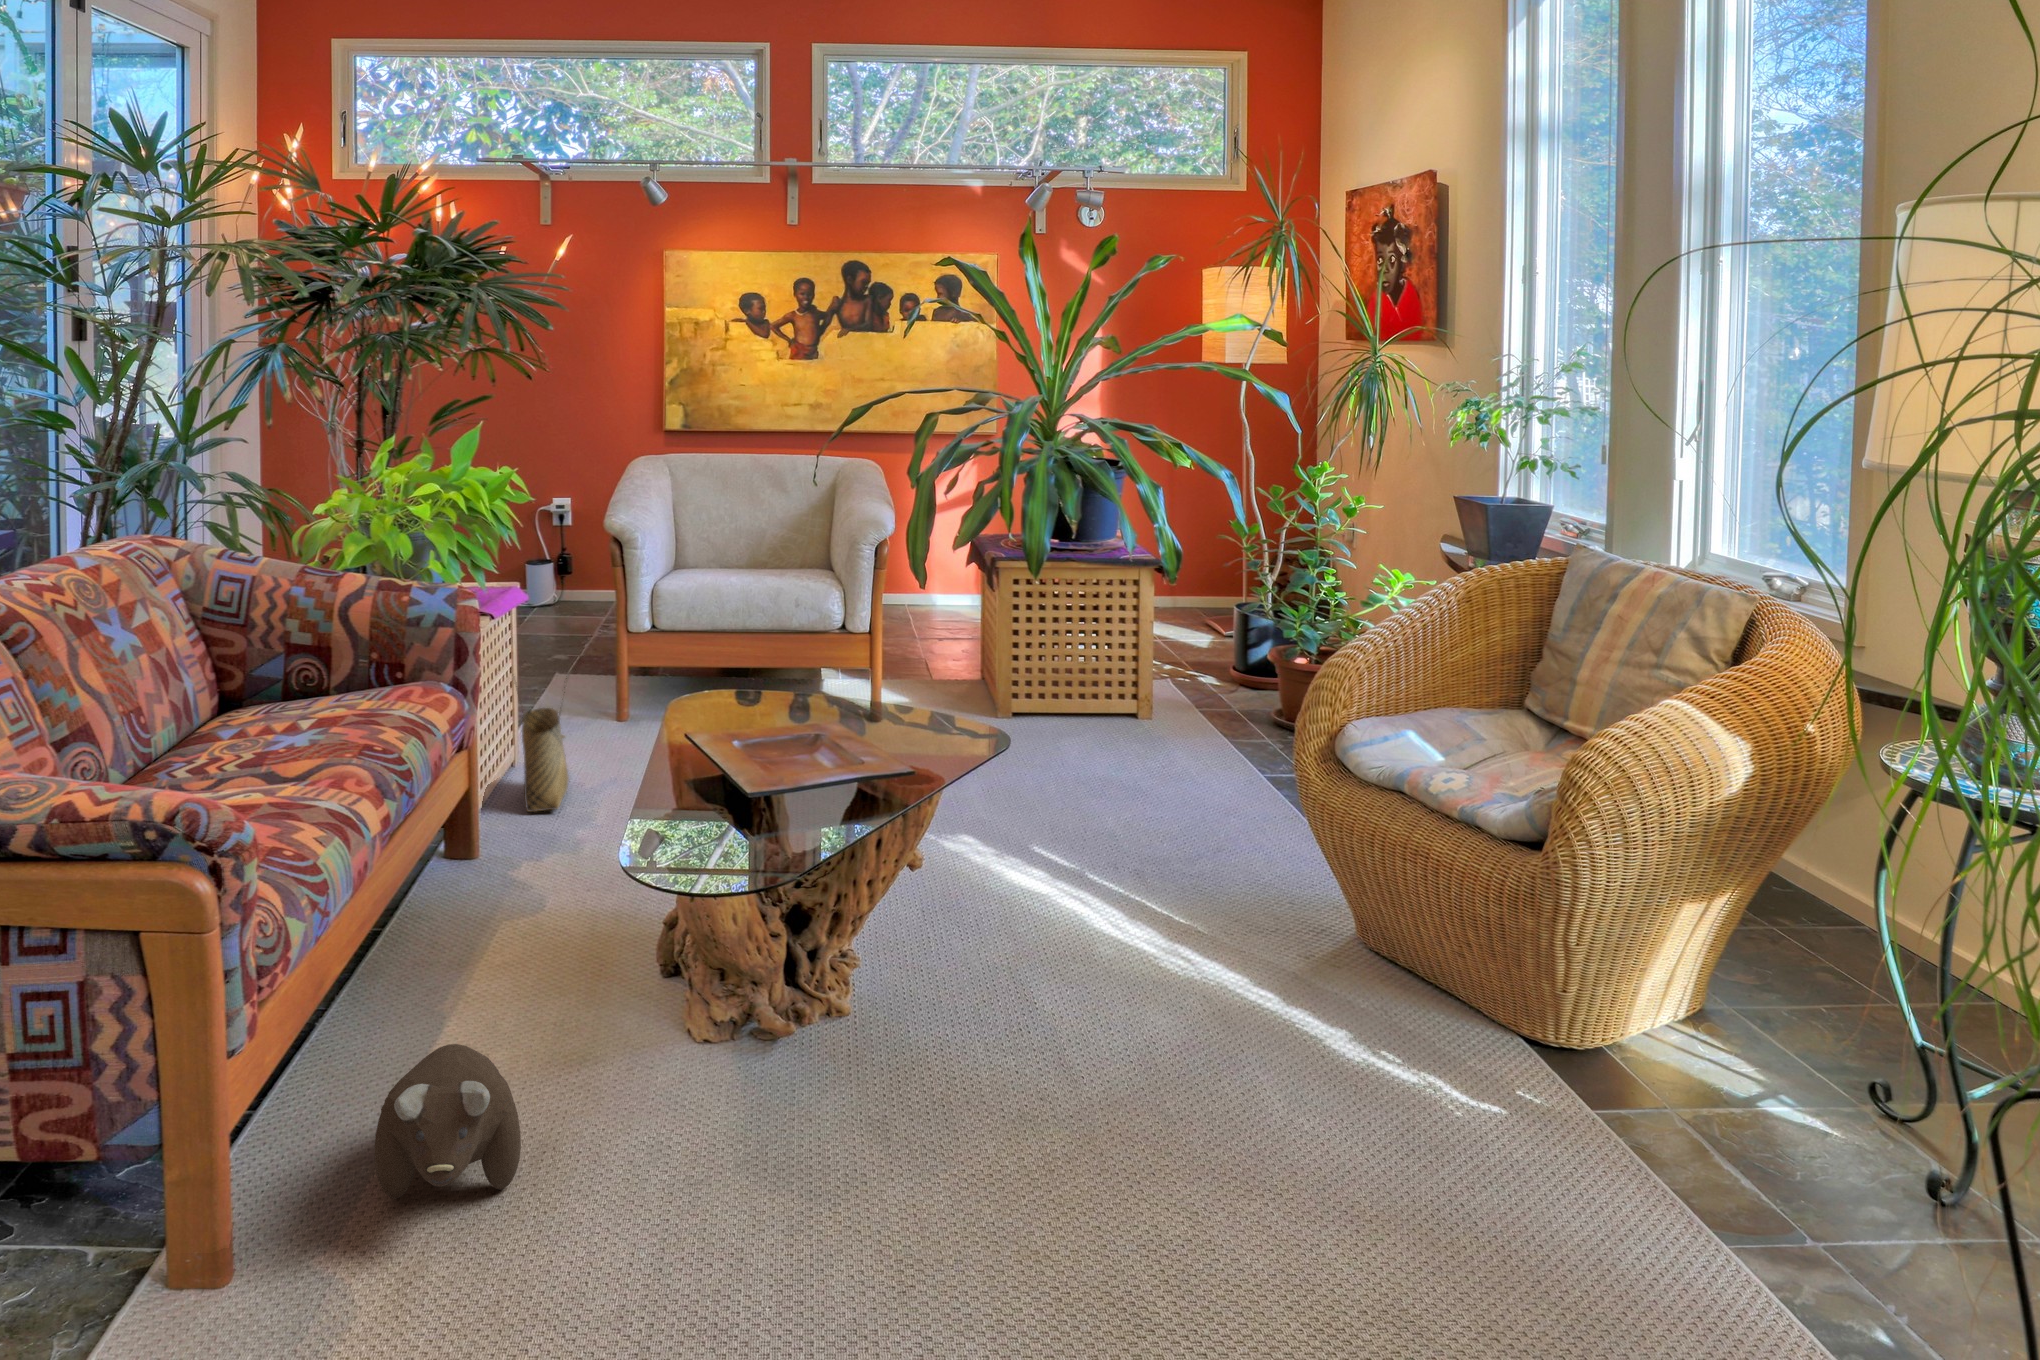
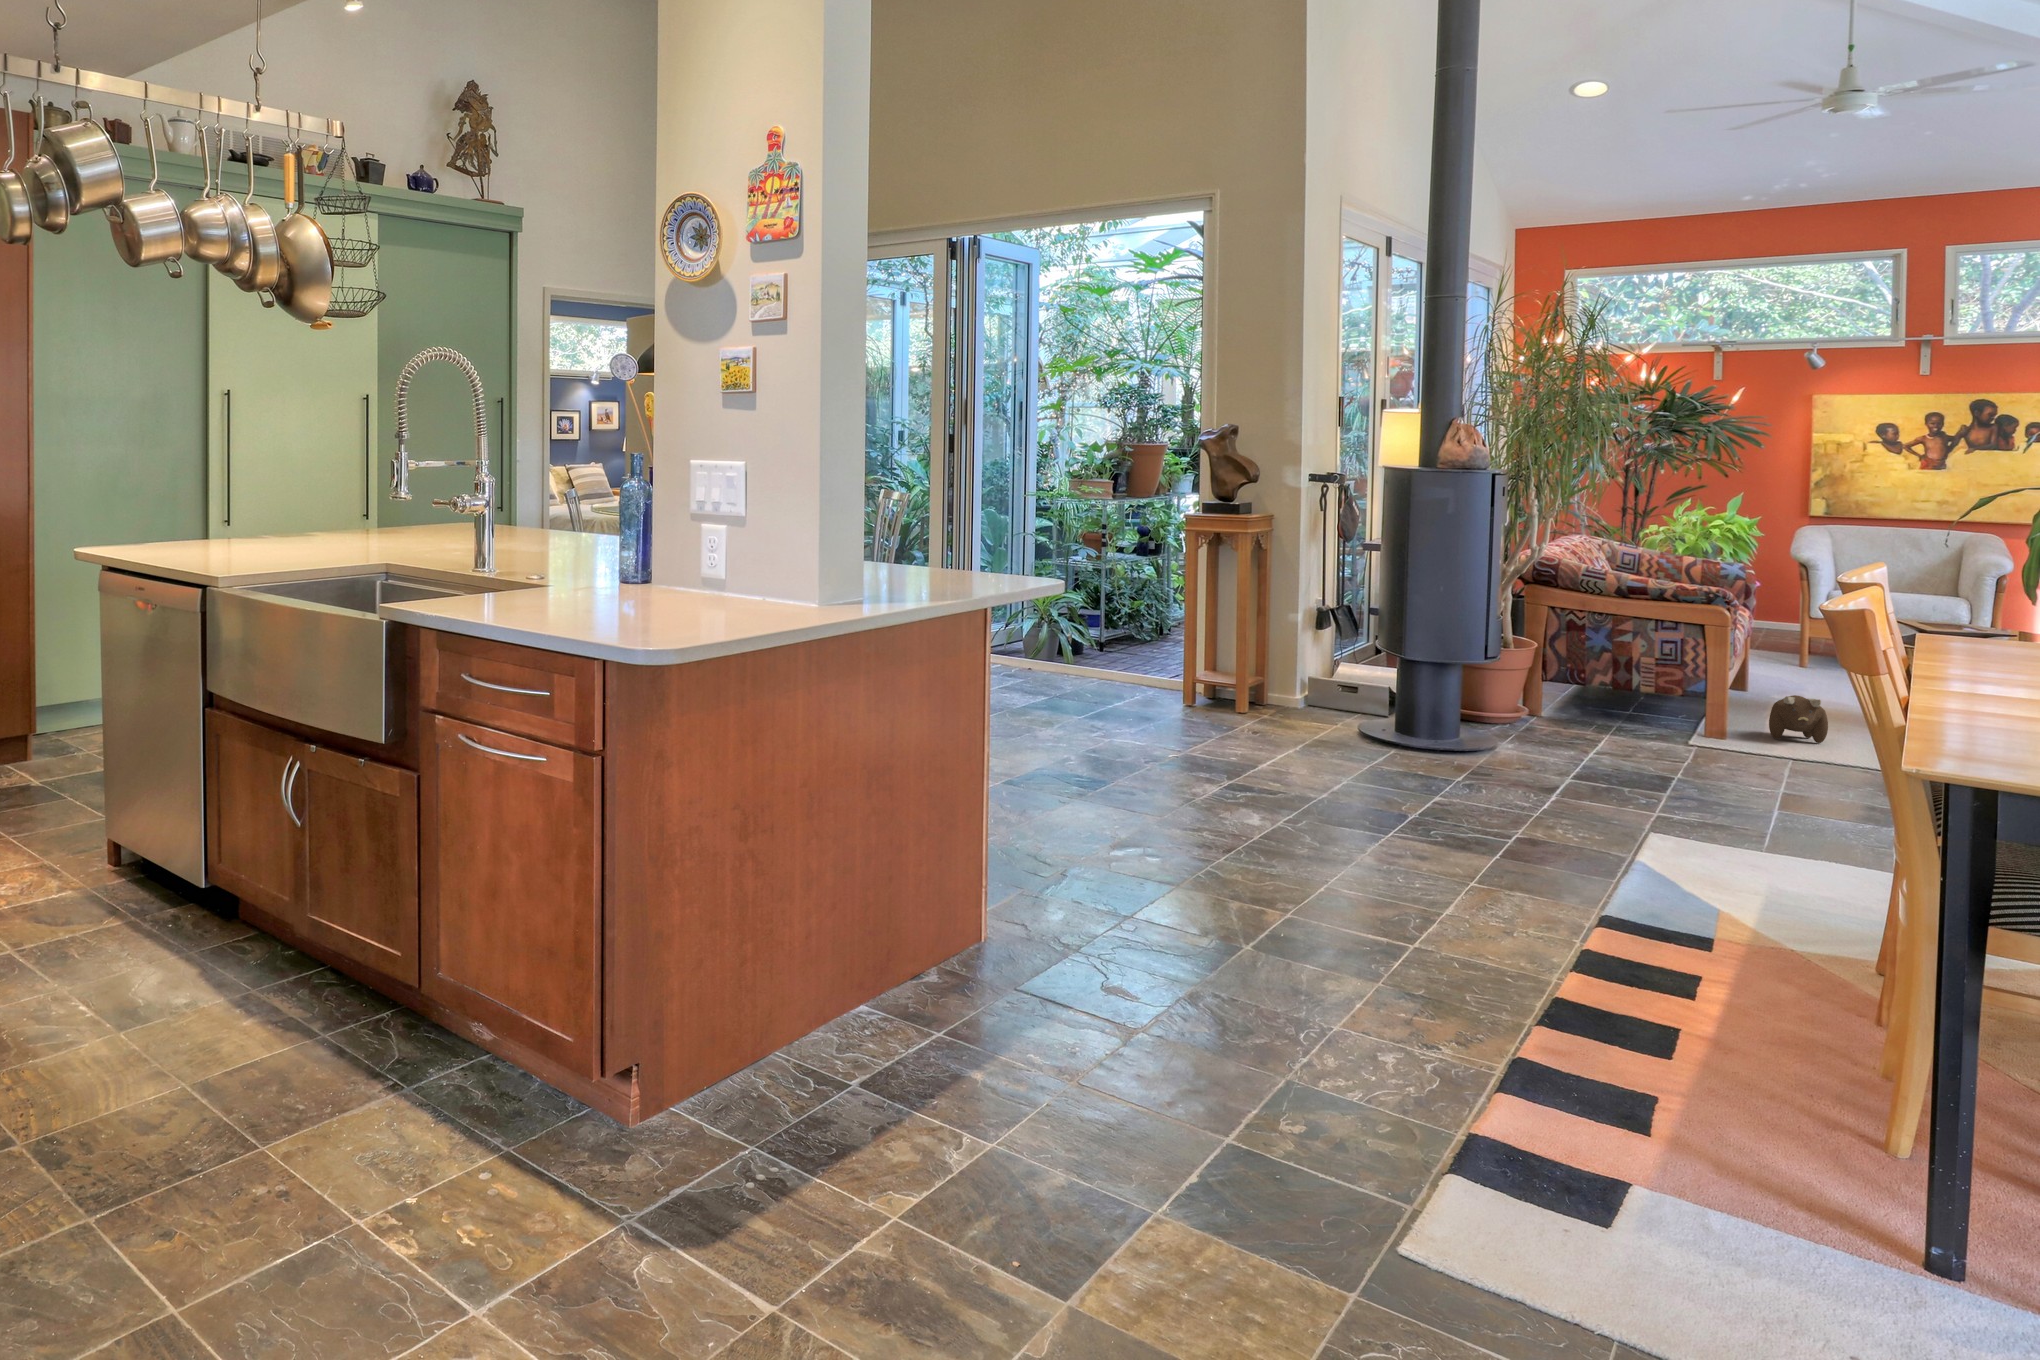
woven basket: present [516,675,569,812] -> none [1752,620,1789,688]

